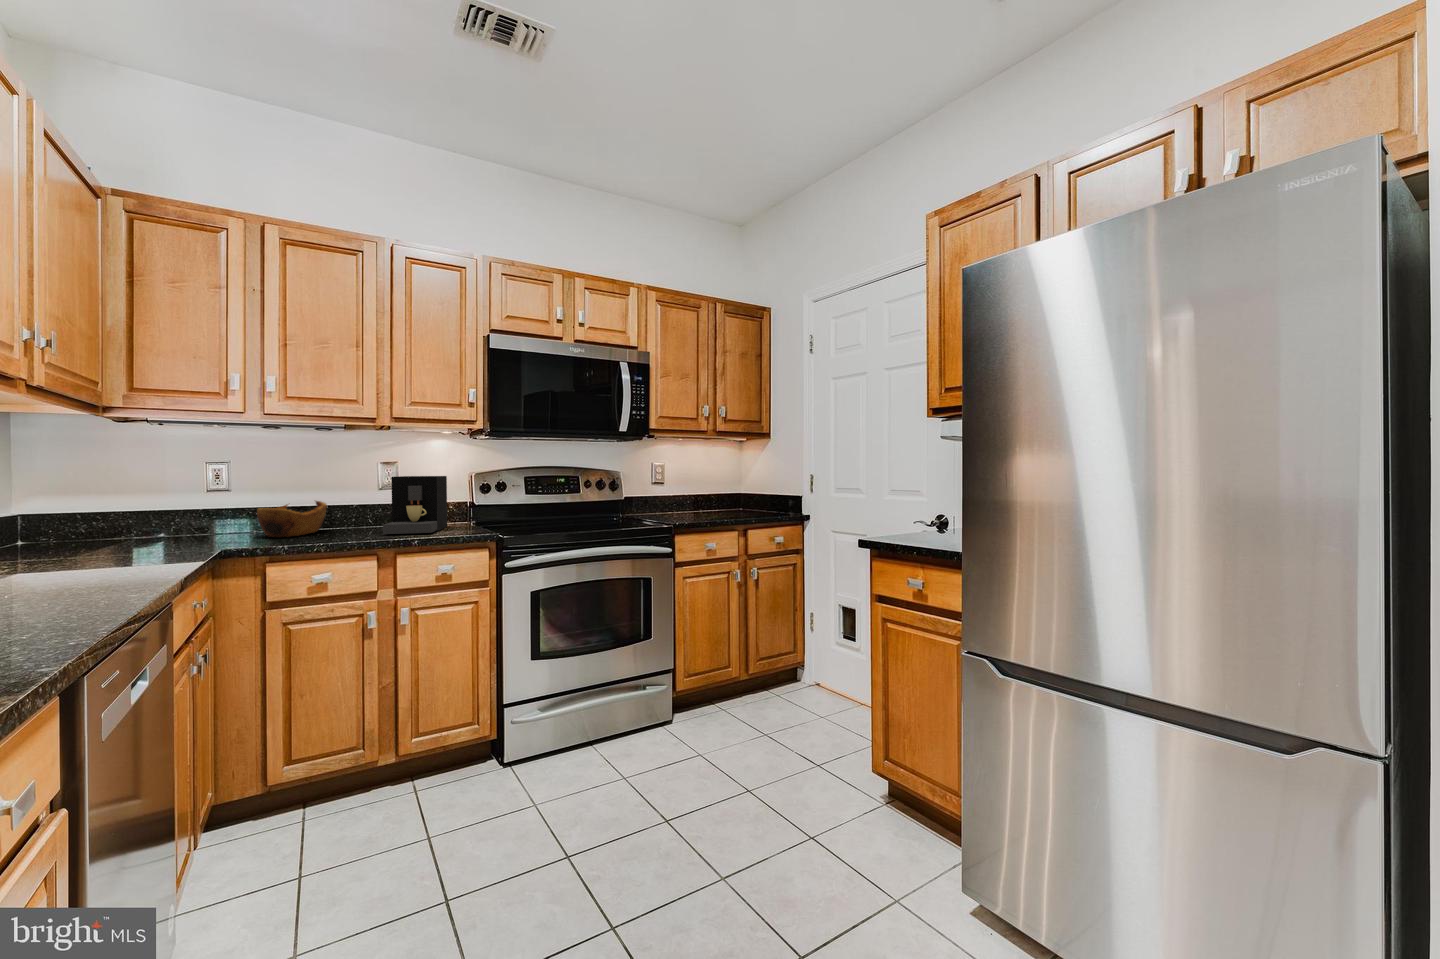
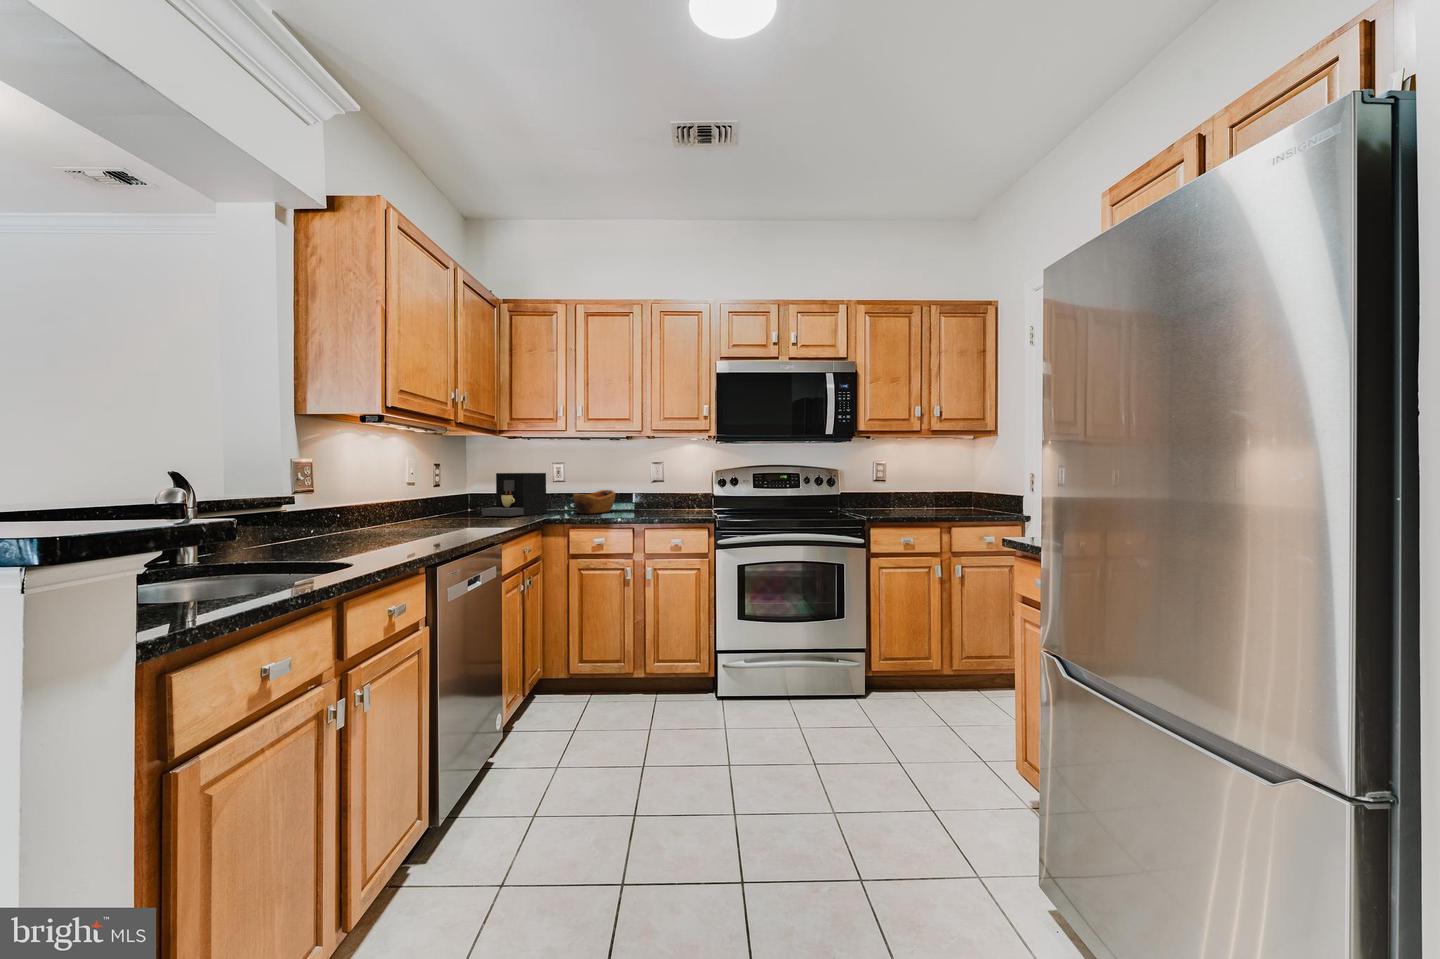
coffee maker: present [383,476,447,534] -> present [482,473,546,516]

